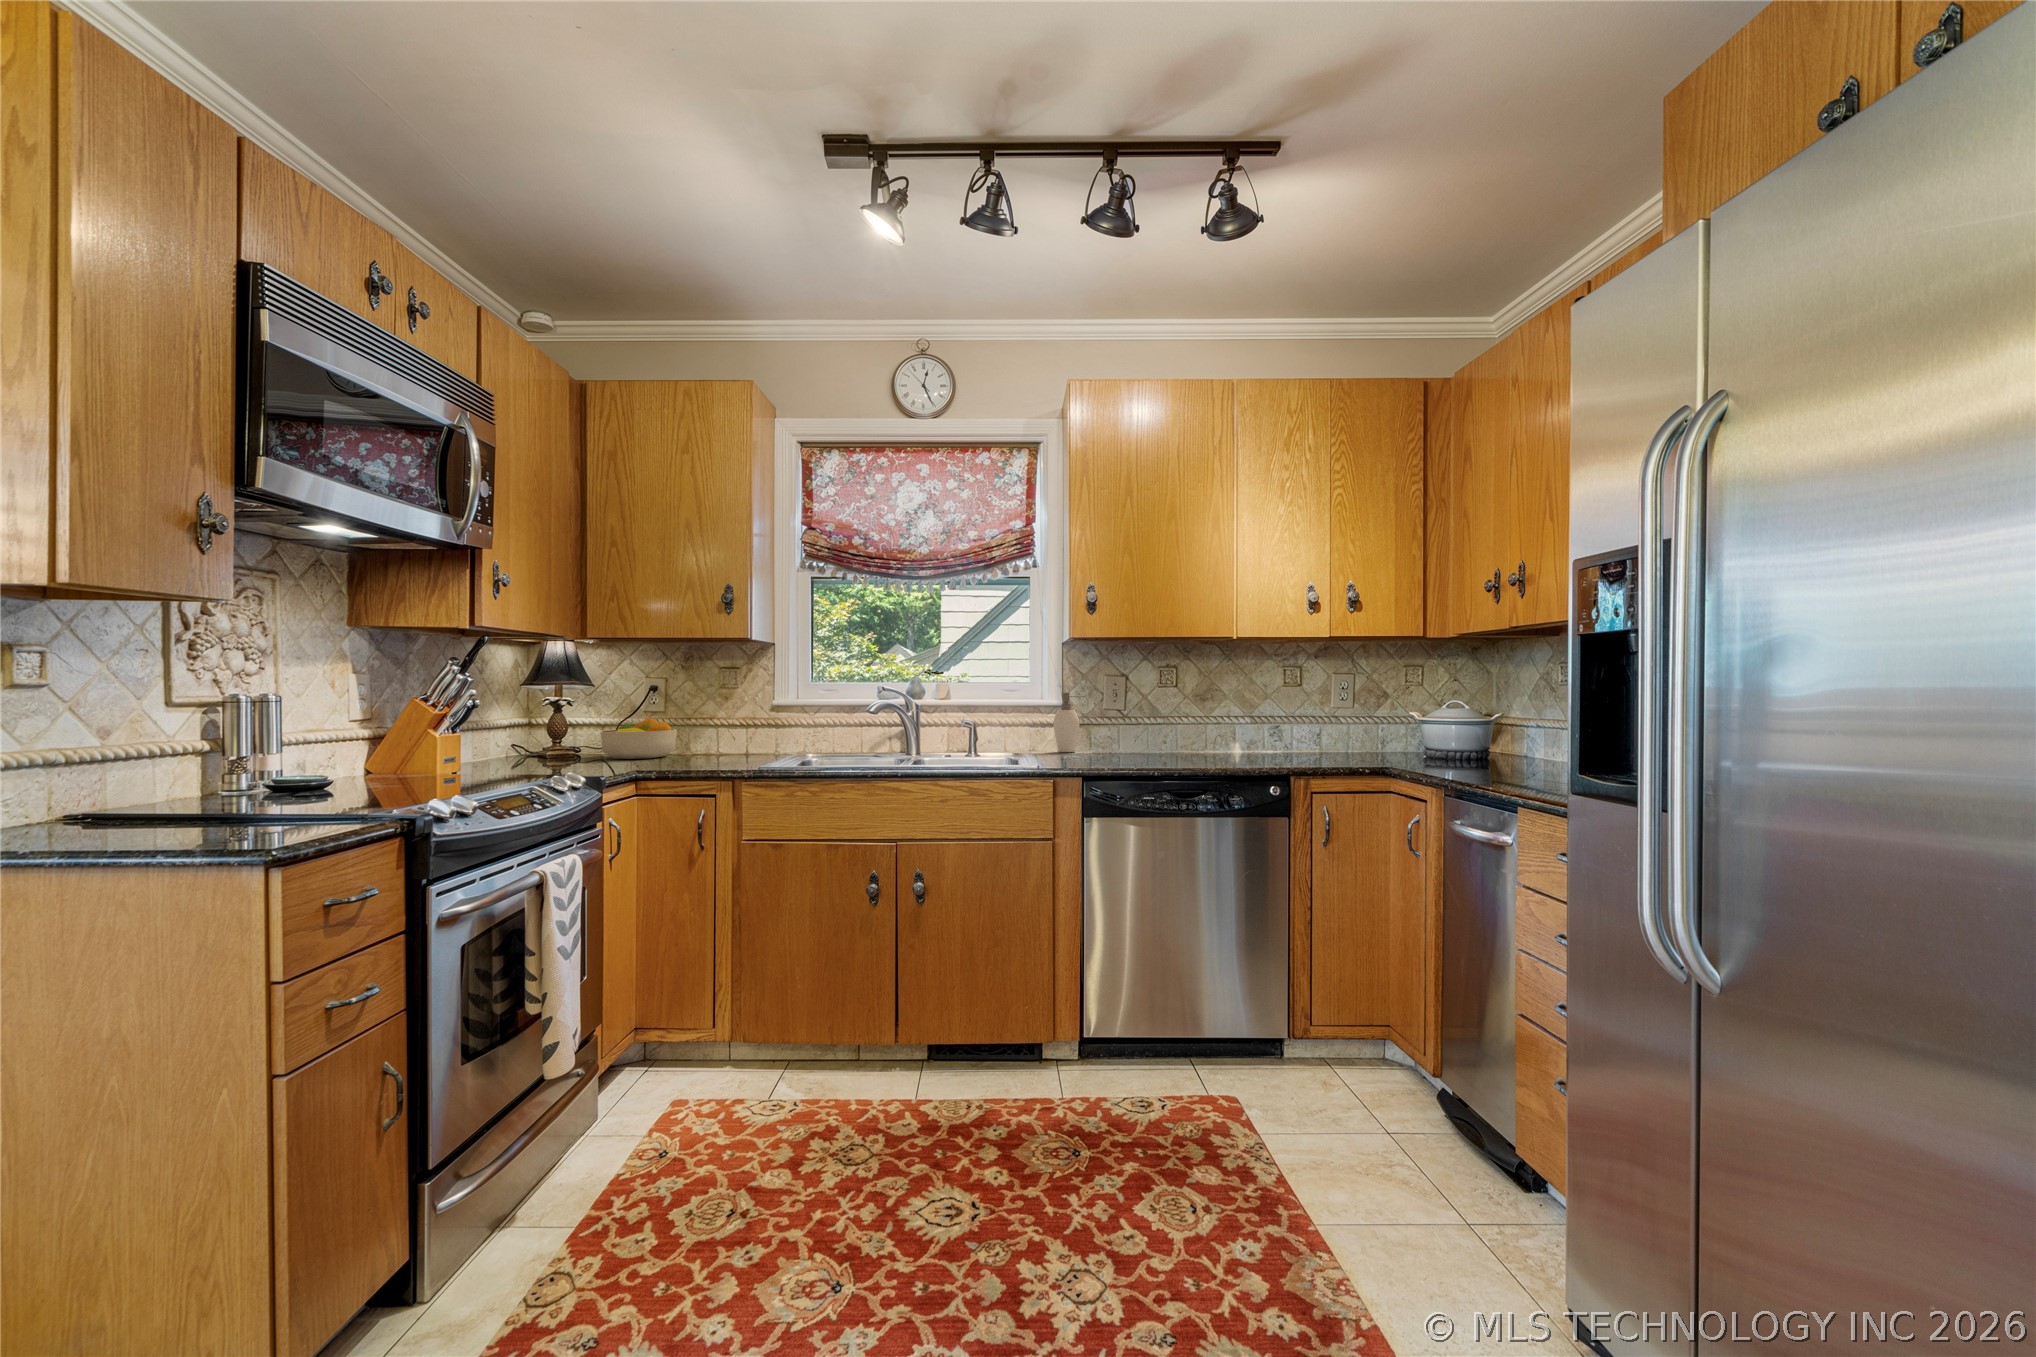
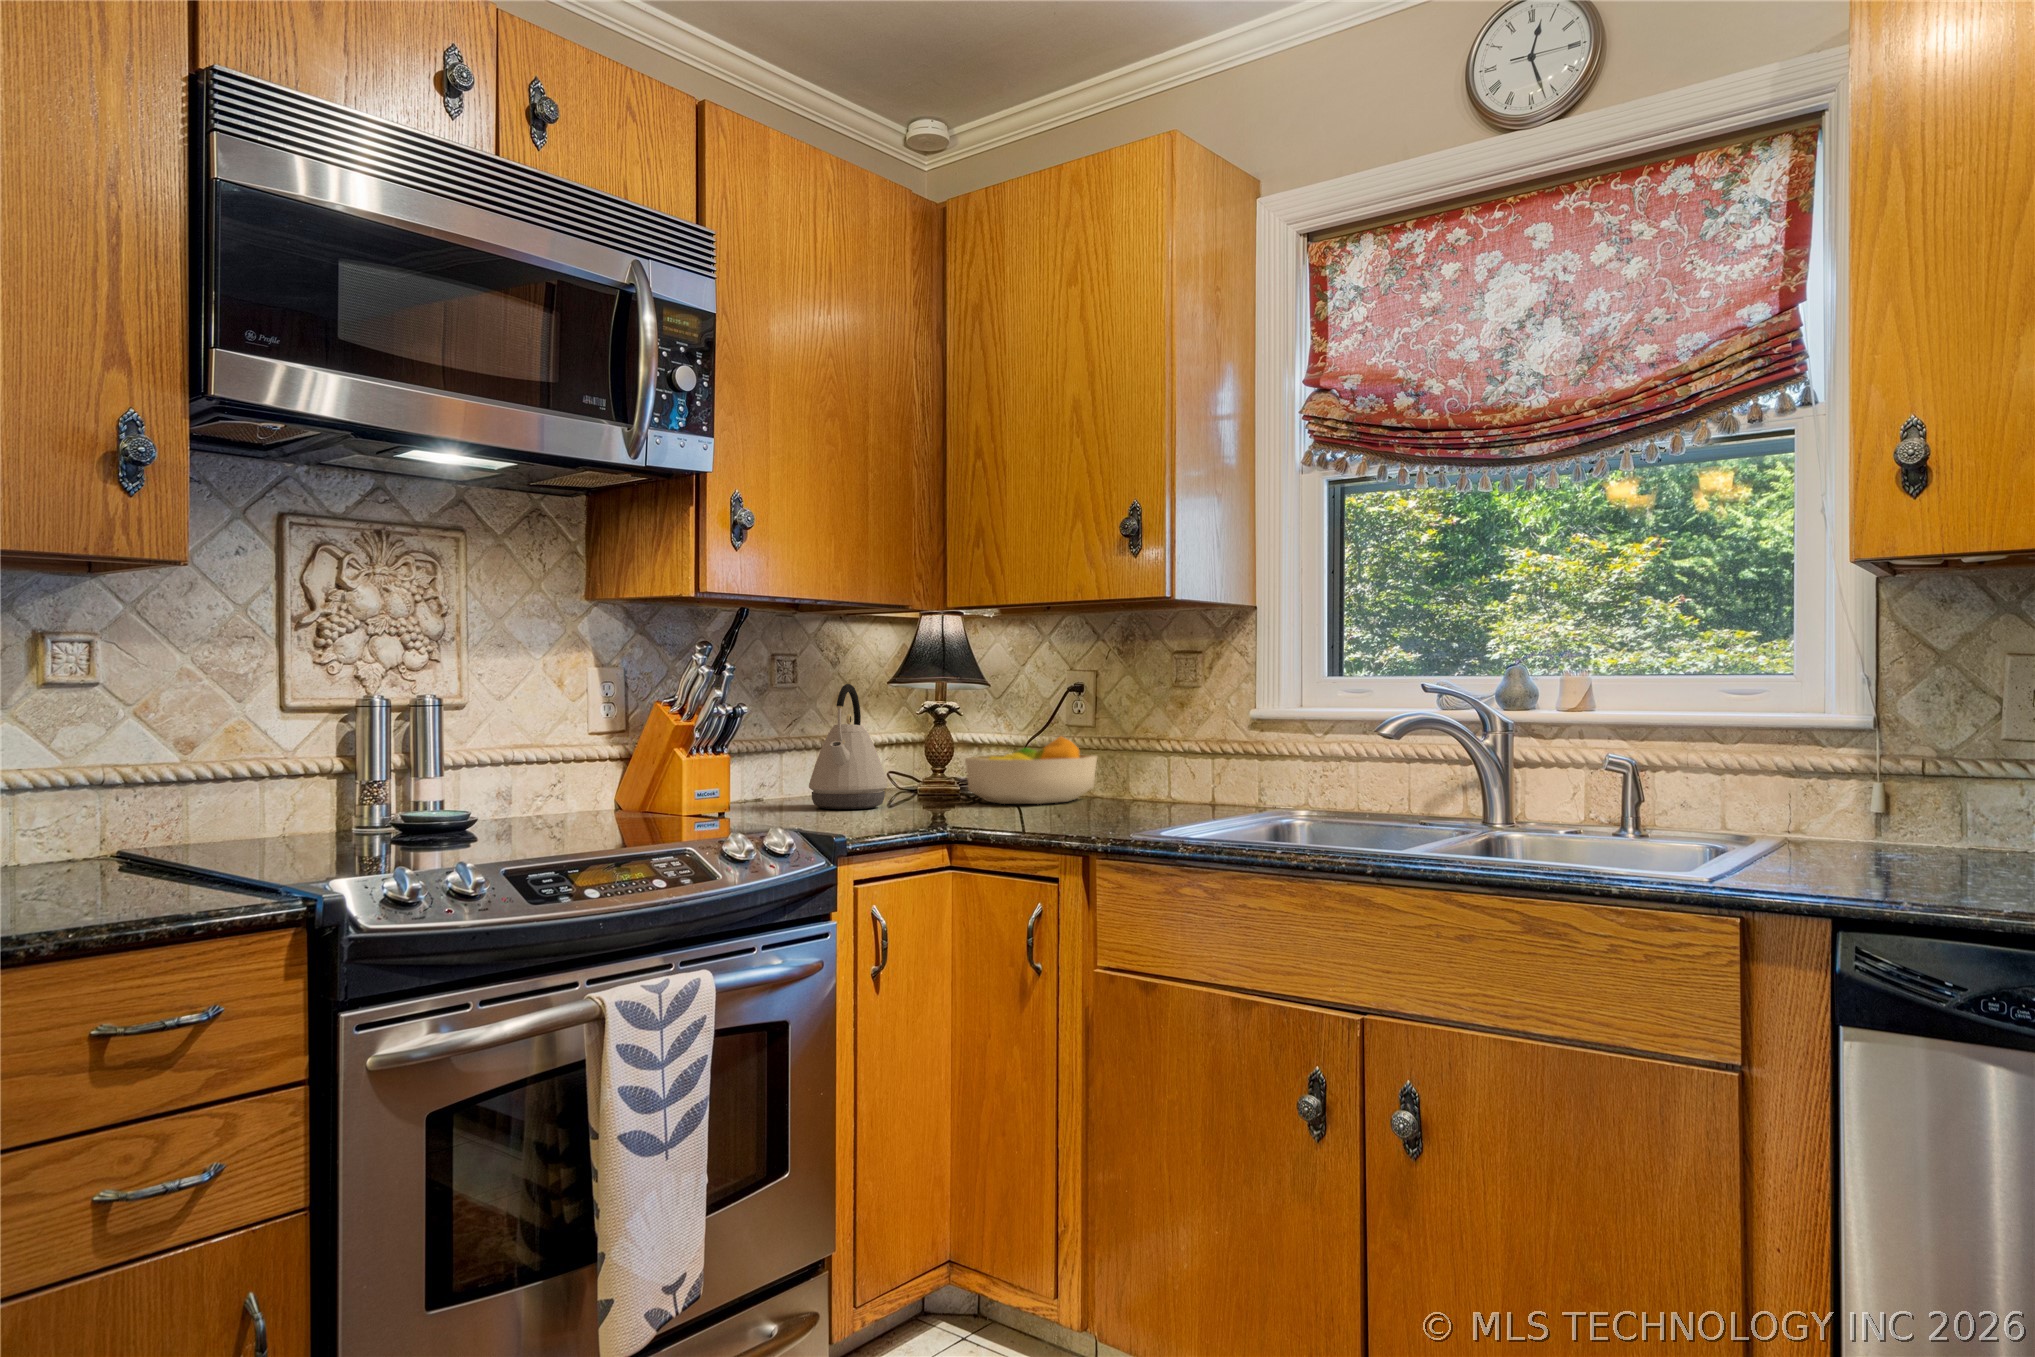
kettle: none [504,686,561,767] -> present [809,684,887,809]
soap dispenser: present [1054,693,1085,752] -> none [1851,702,1942,850]

